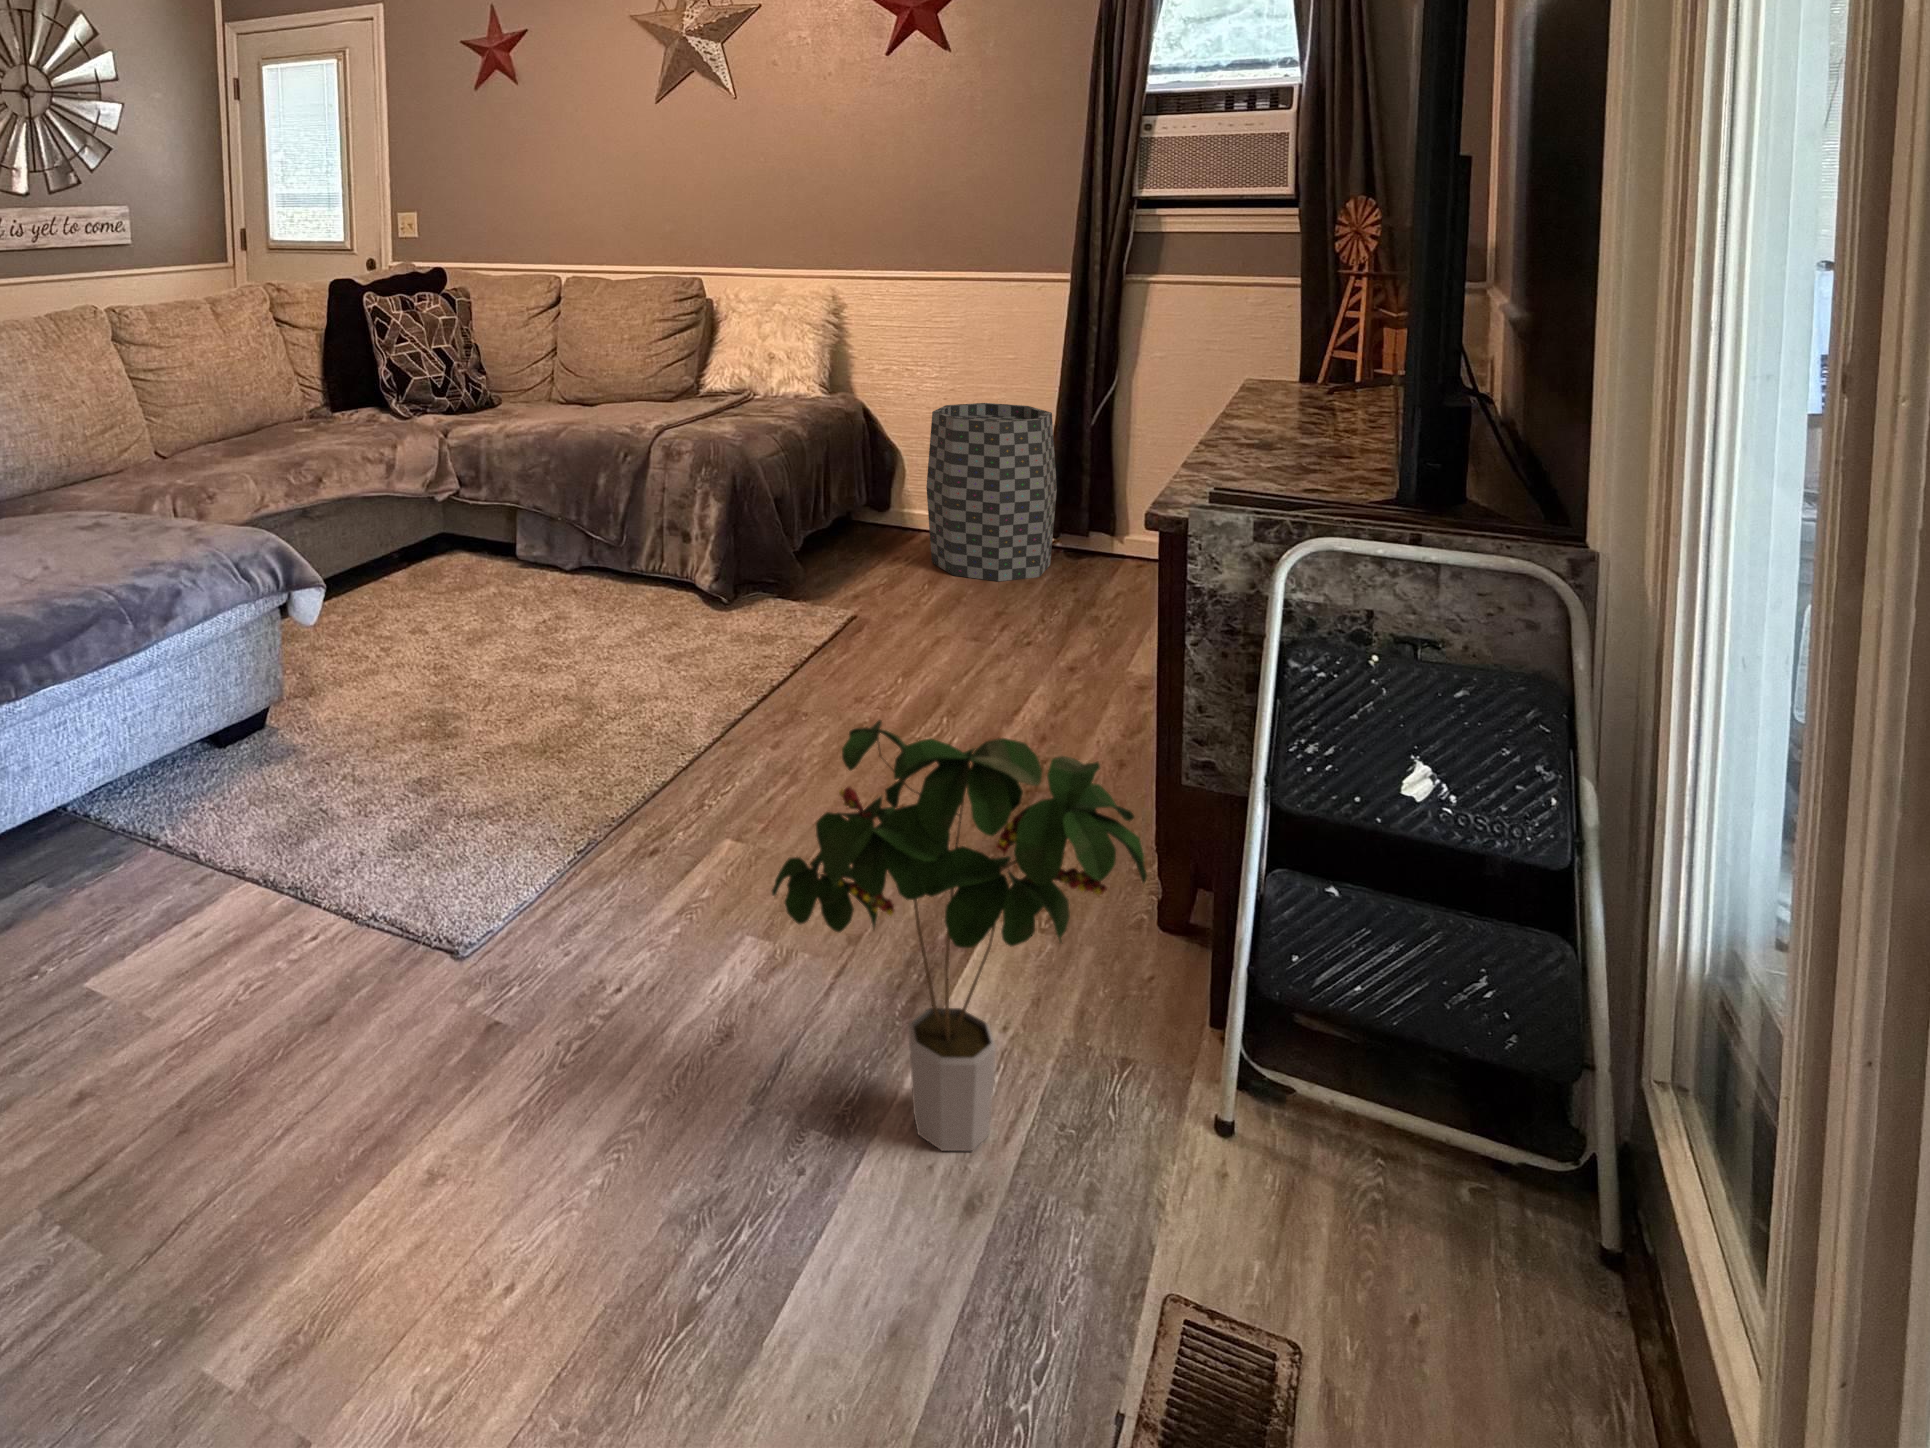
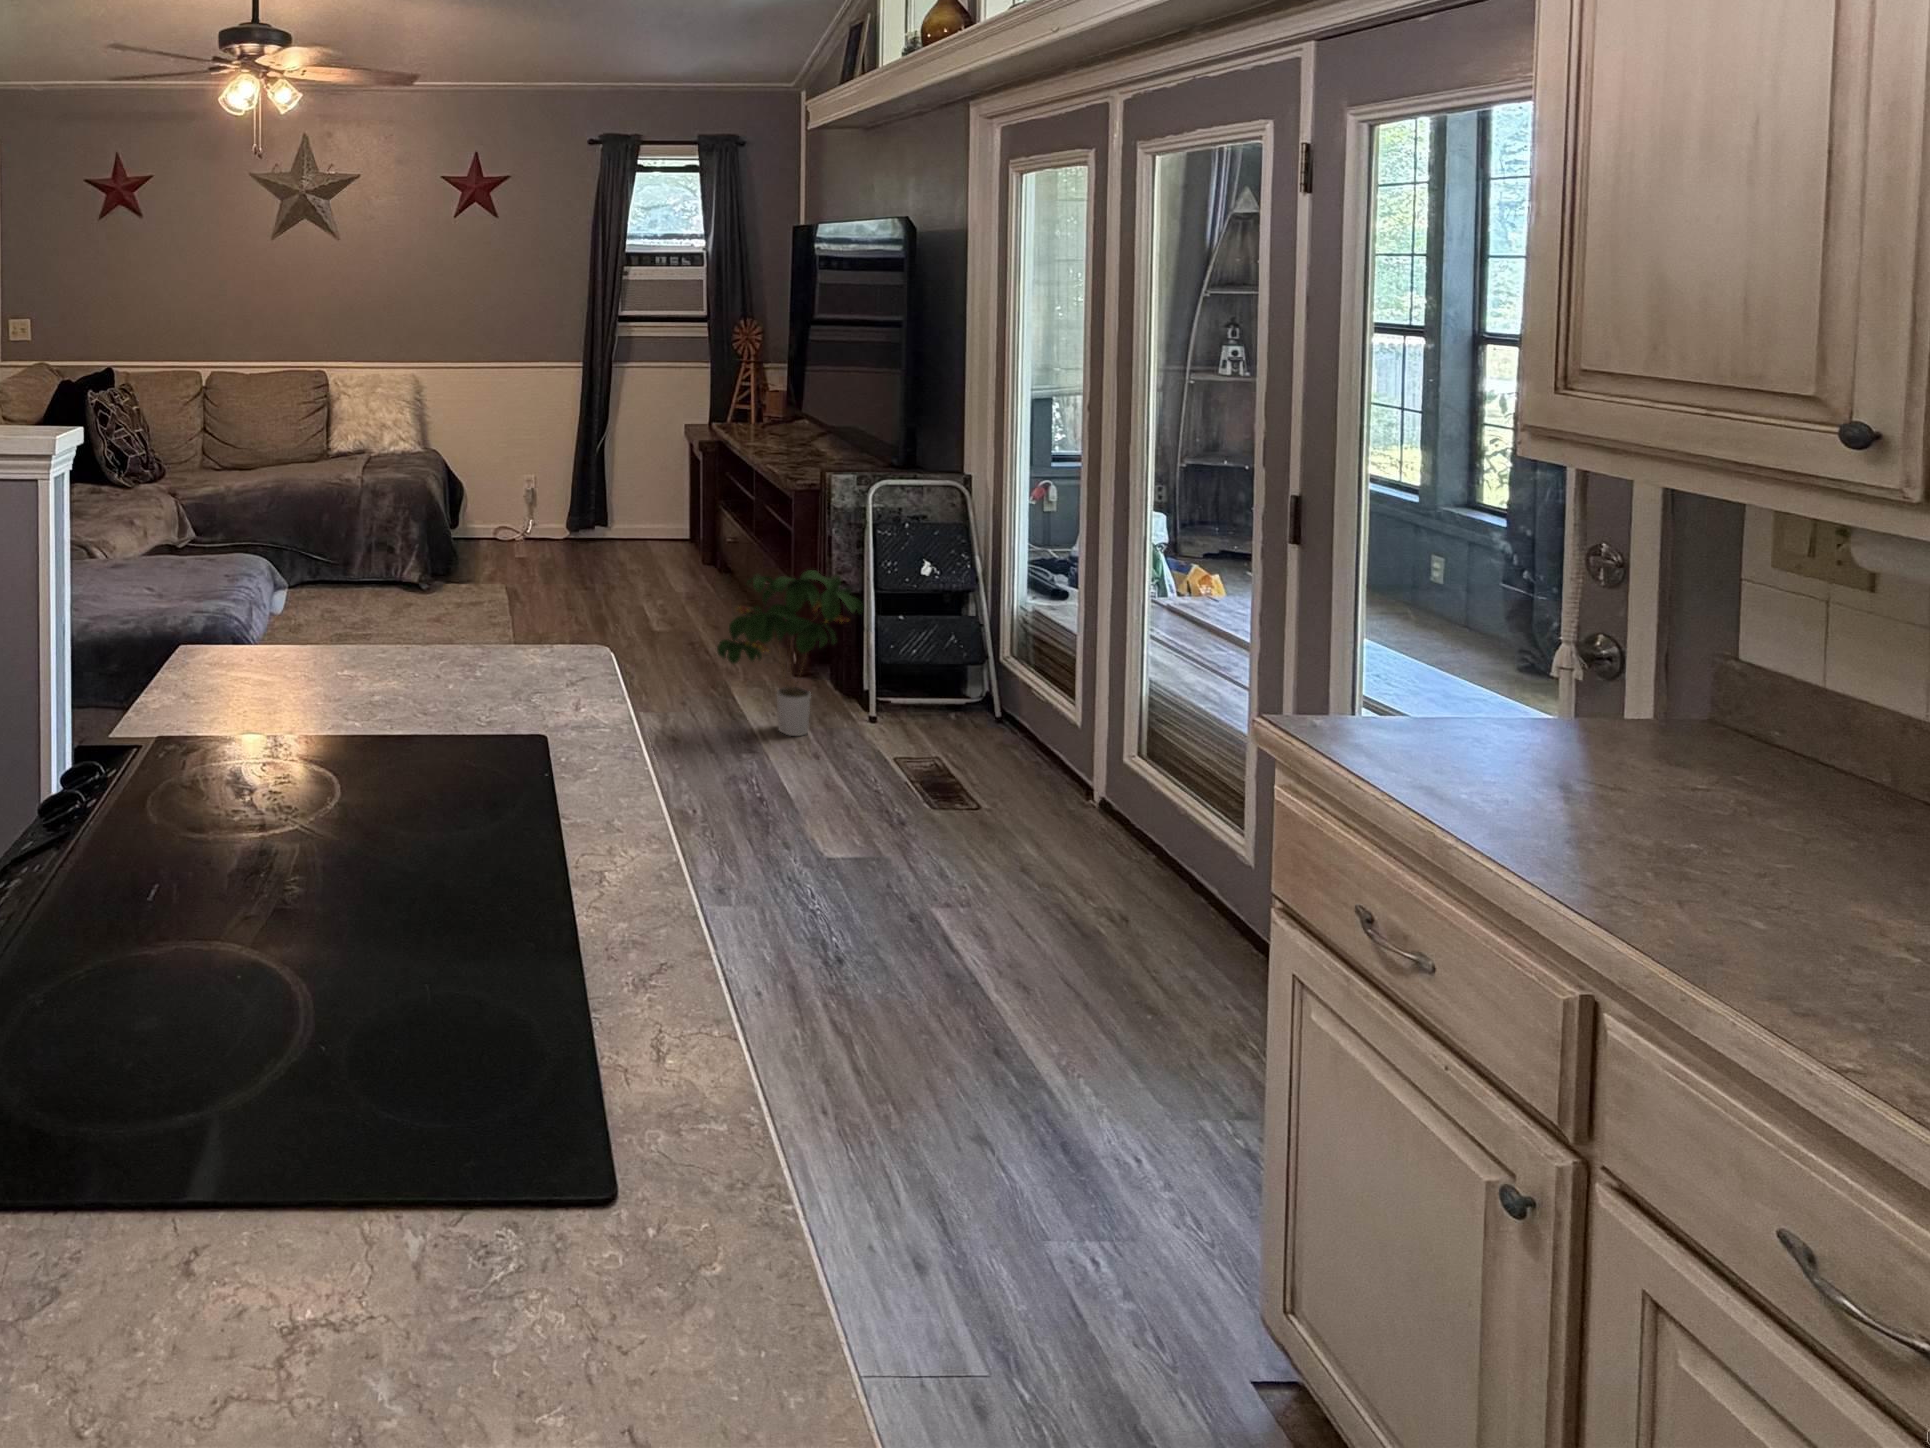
trash can: present [926,403,1057,581] -> none [506,444,582,555]

